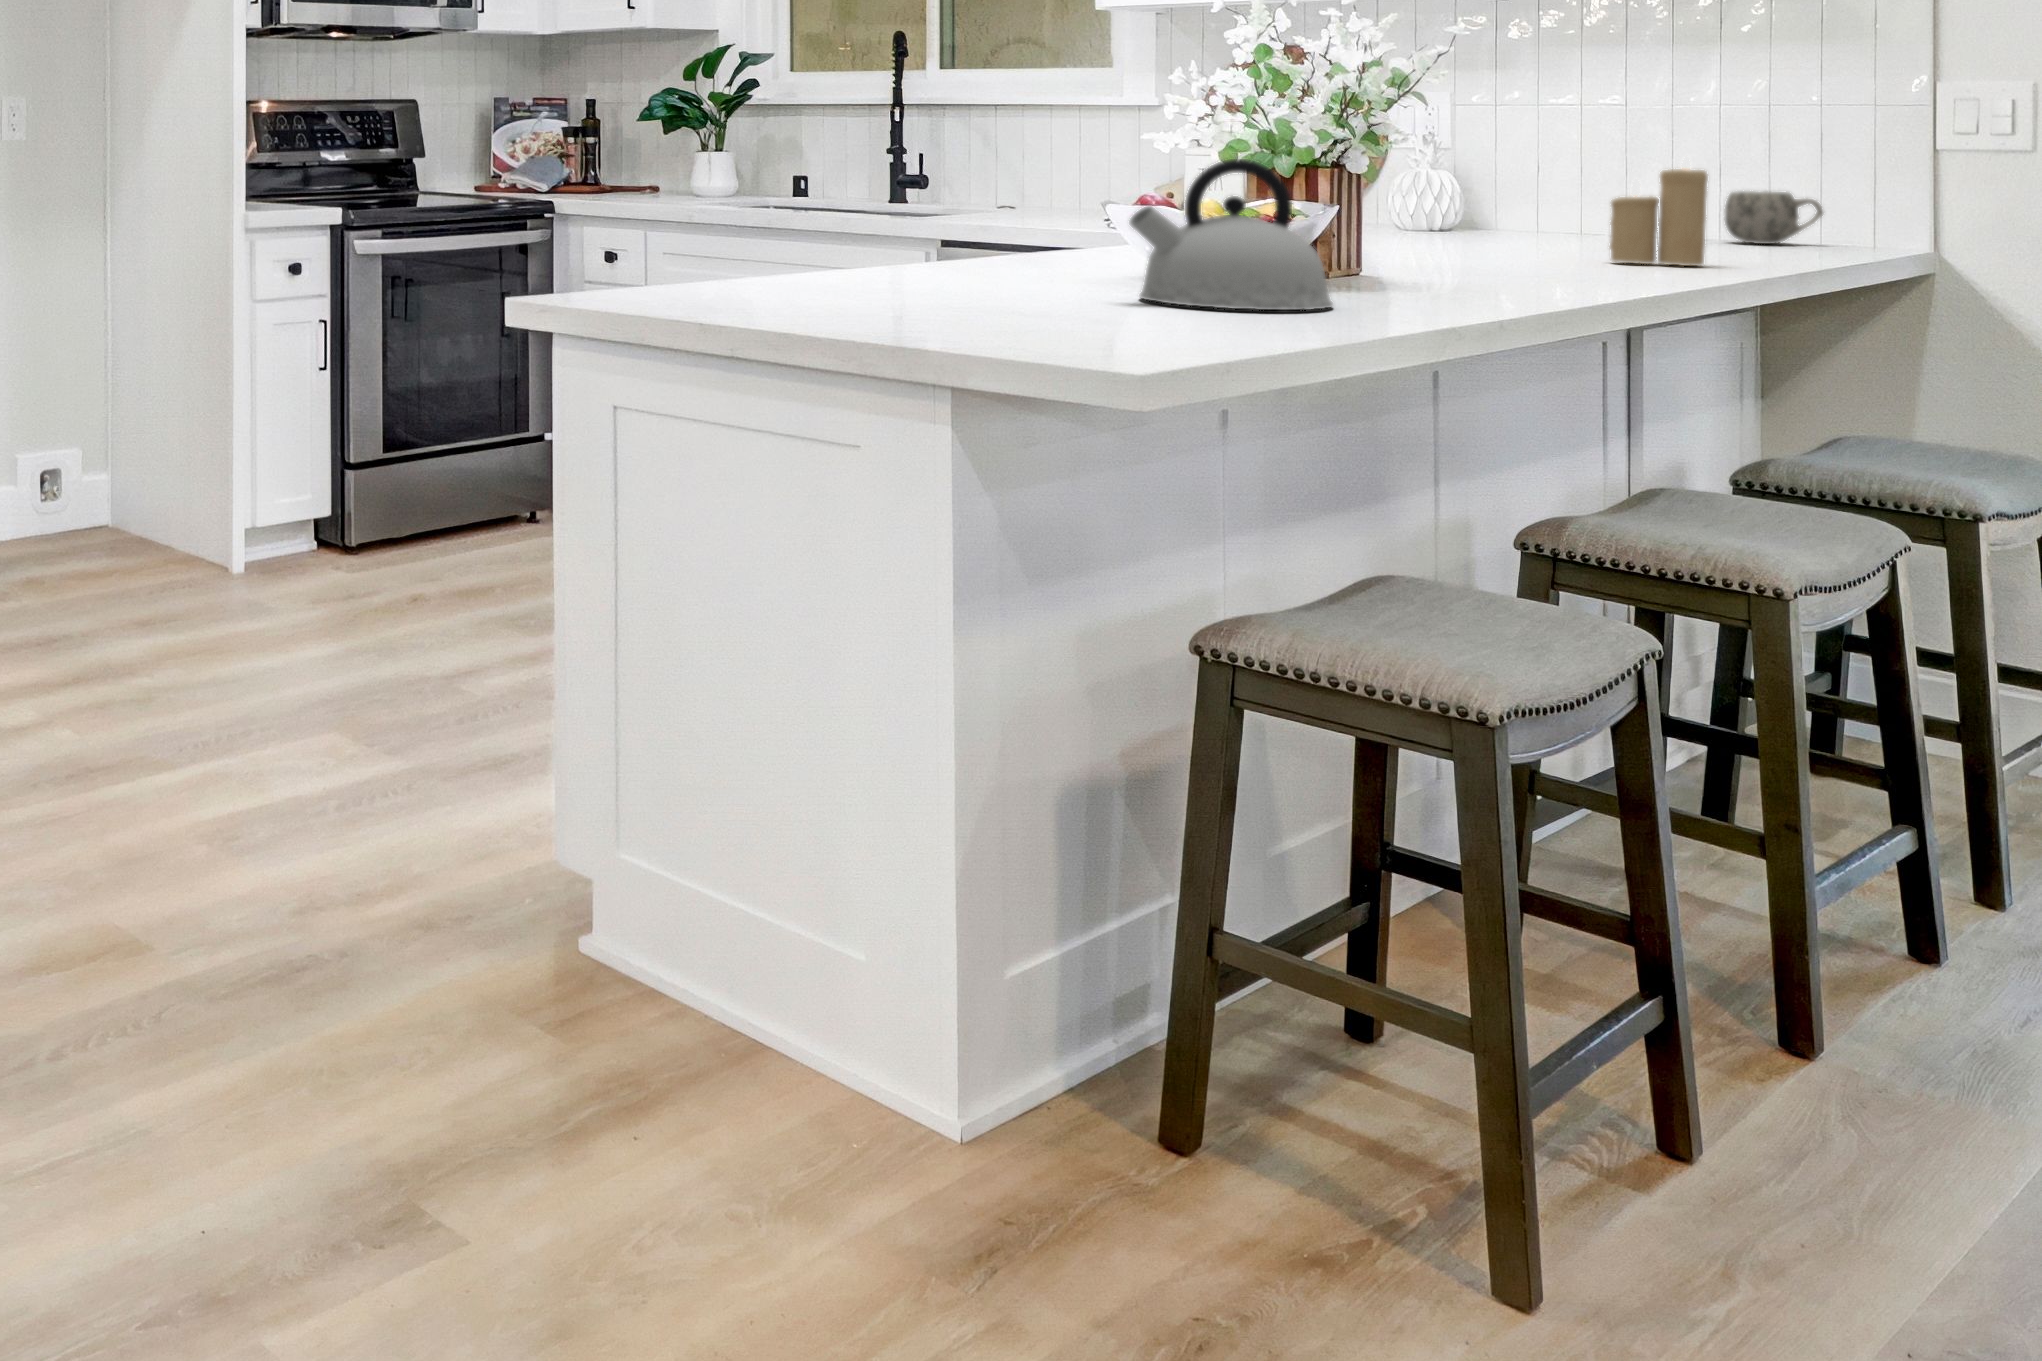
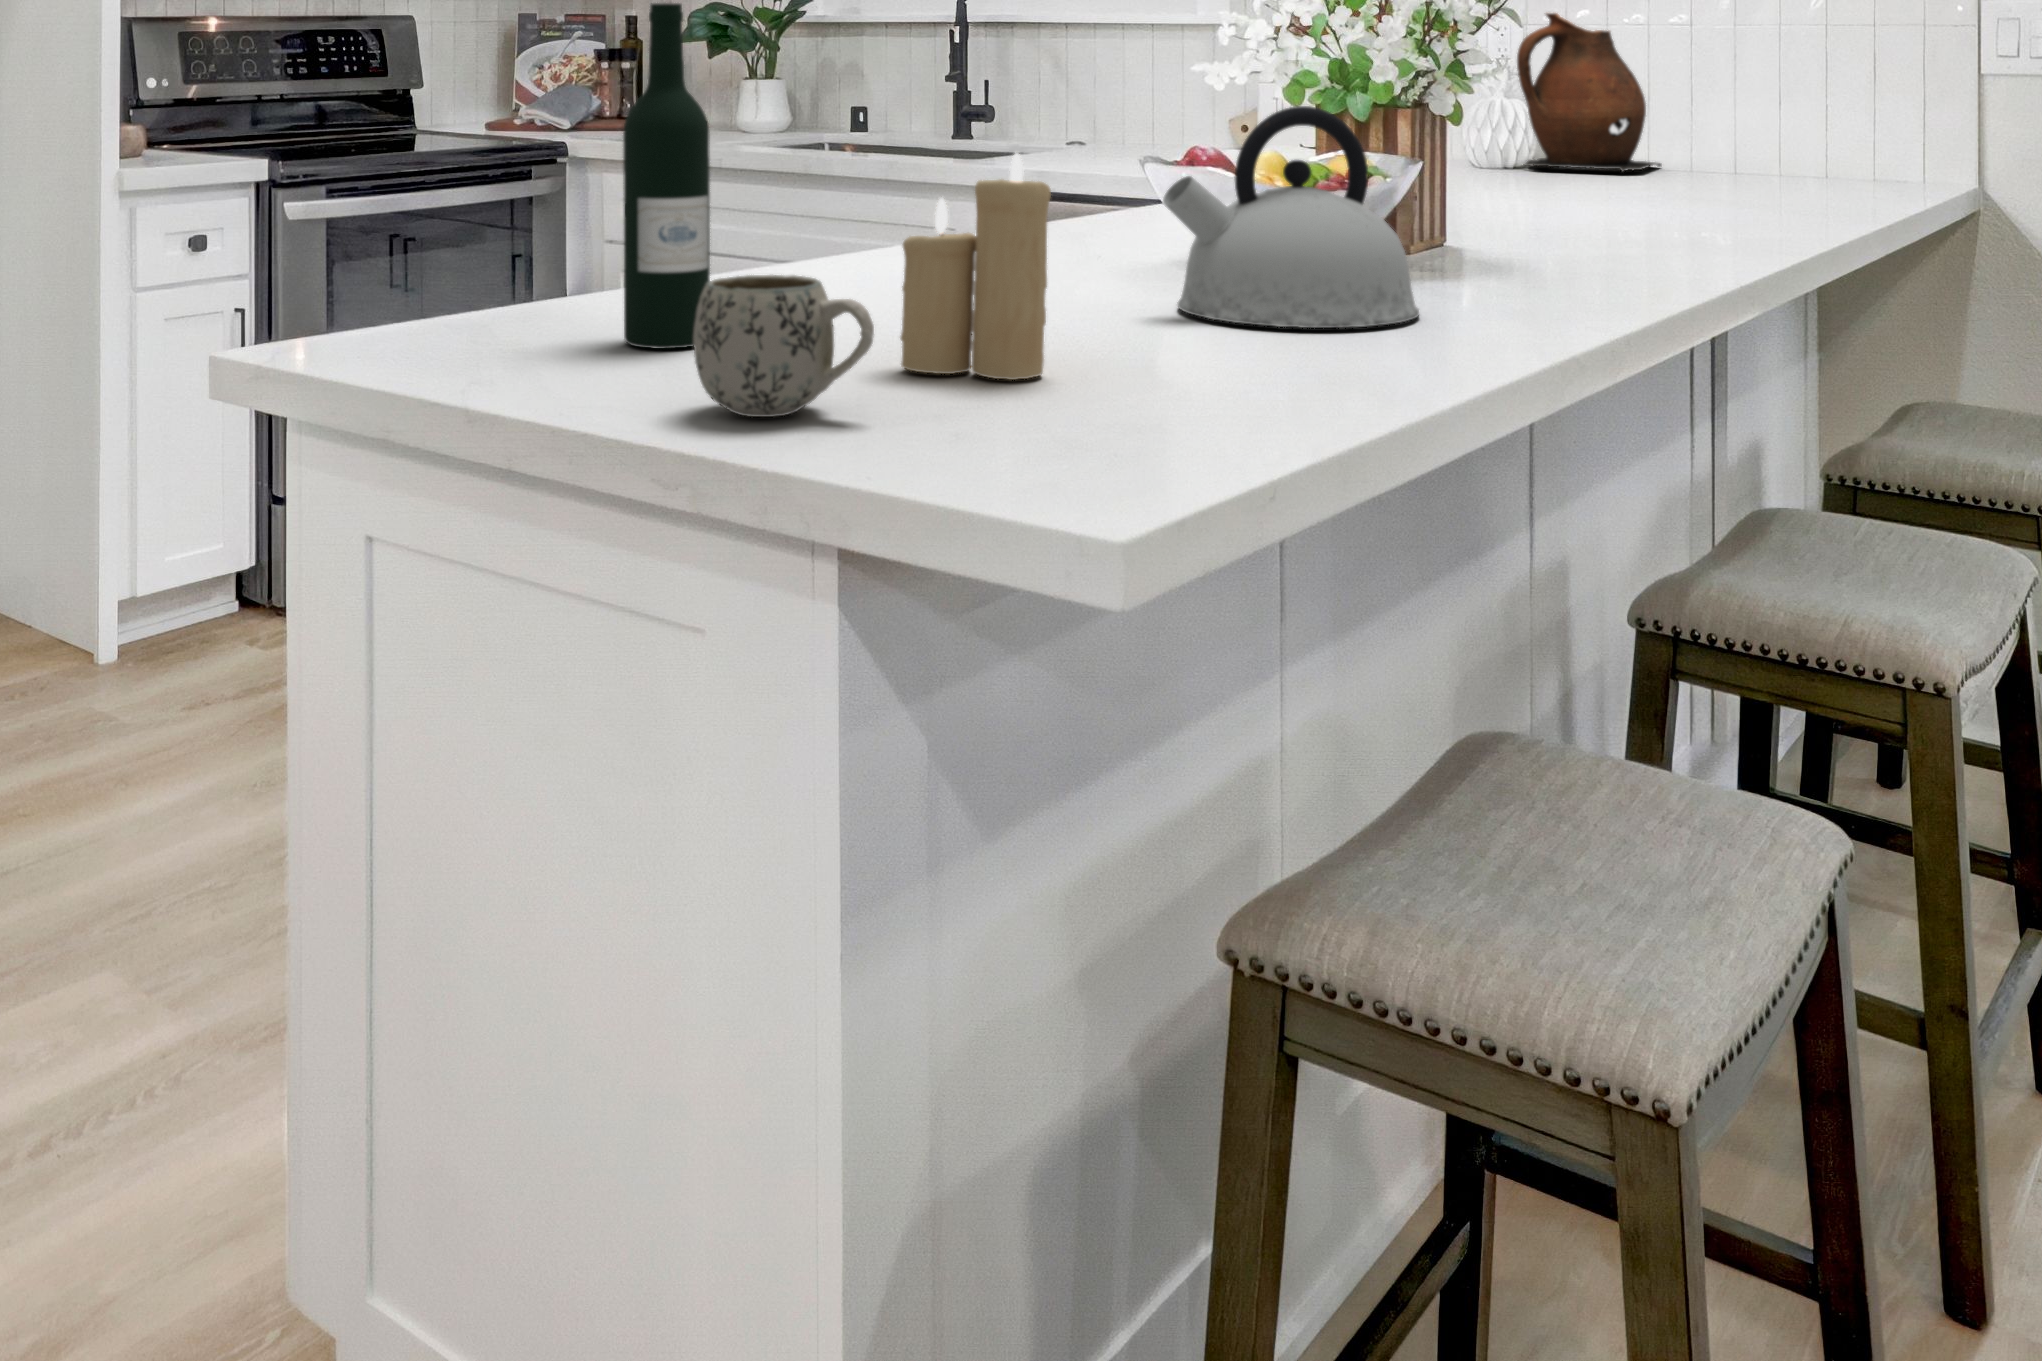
wine bottle: none [751,88,808,305] -> present [623,3,710,349]
ceramic pitcher: none [1440,94,1593,234] -> present [1517,13,1661,172]
candle: present [1610,158,1708,266] -> present [901,153,1051,380]
mug: present [1724,191,1823,244] -> present [694,275,874,417]

